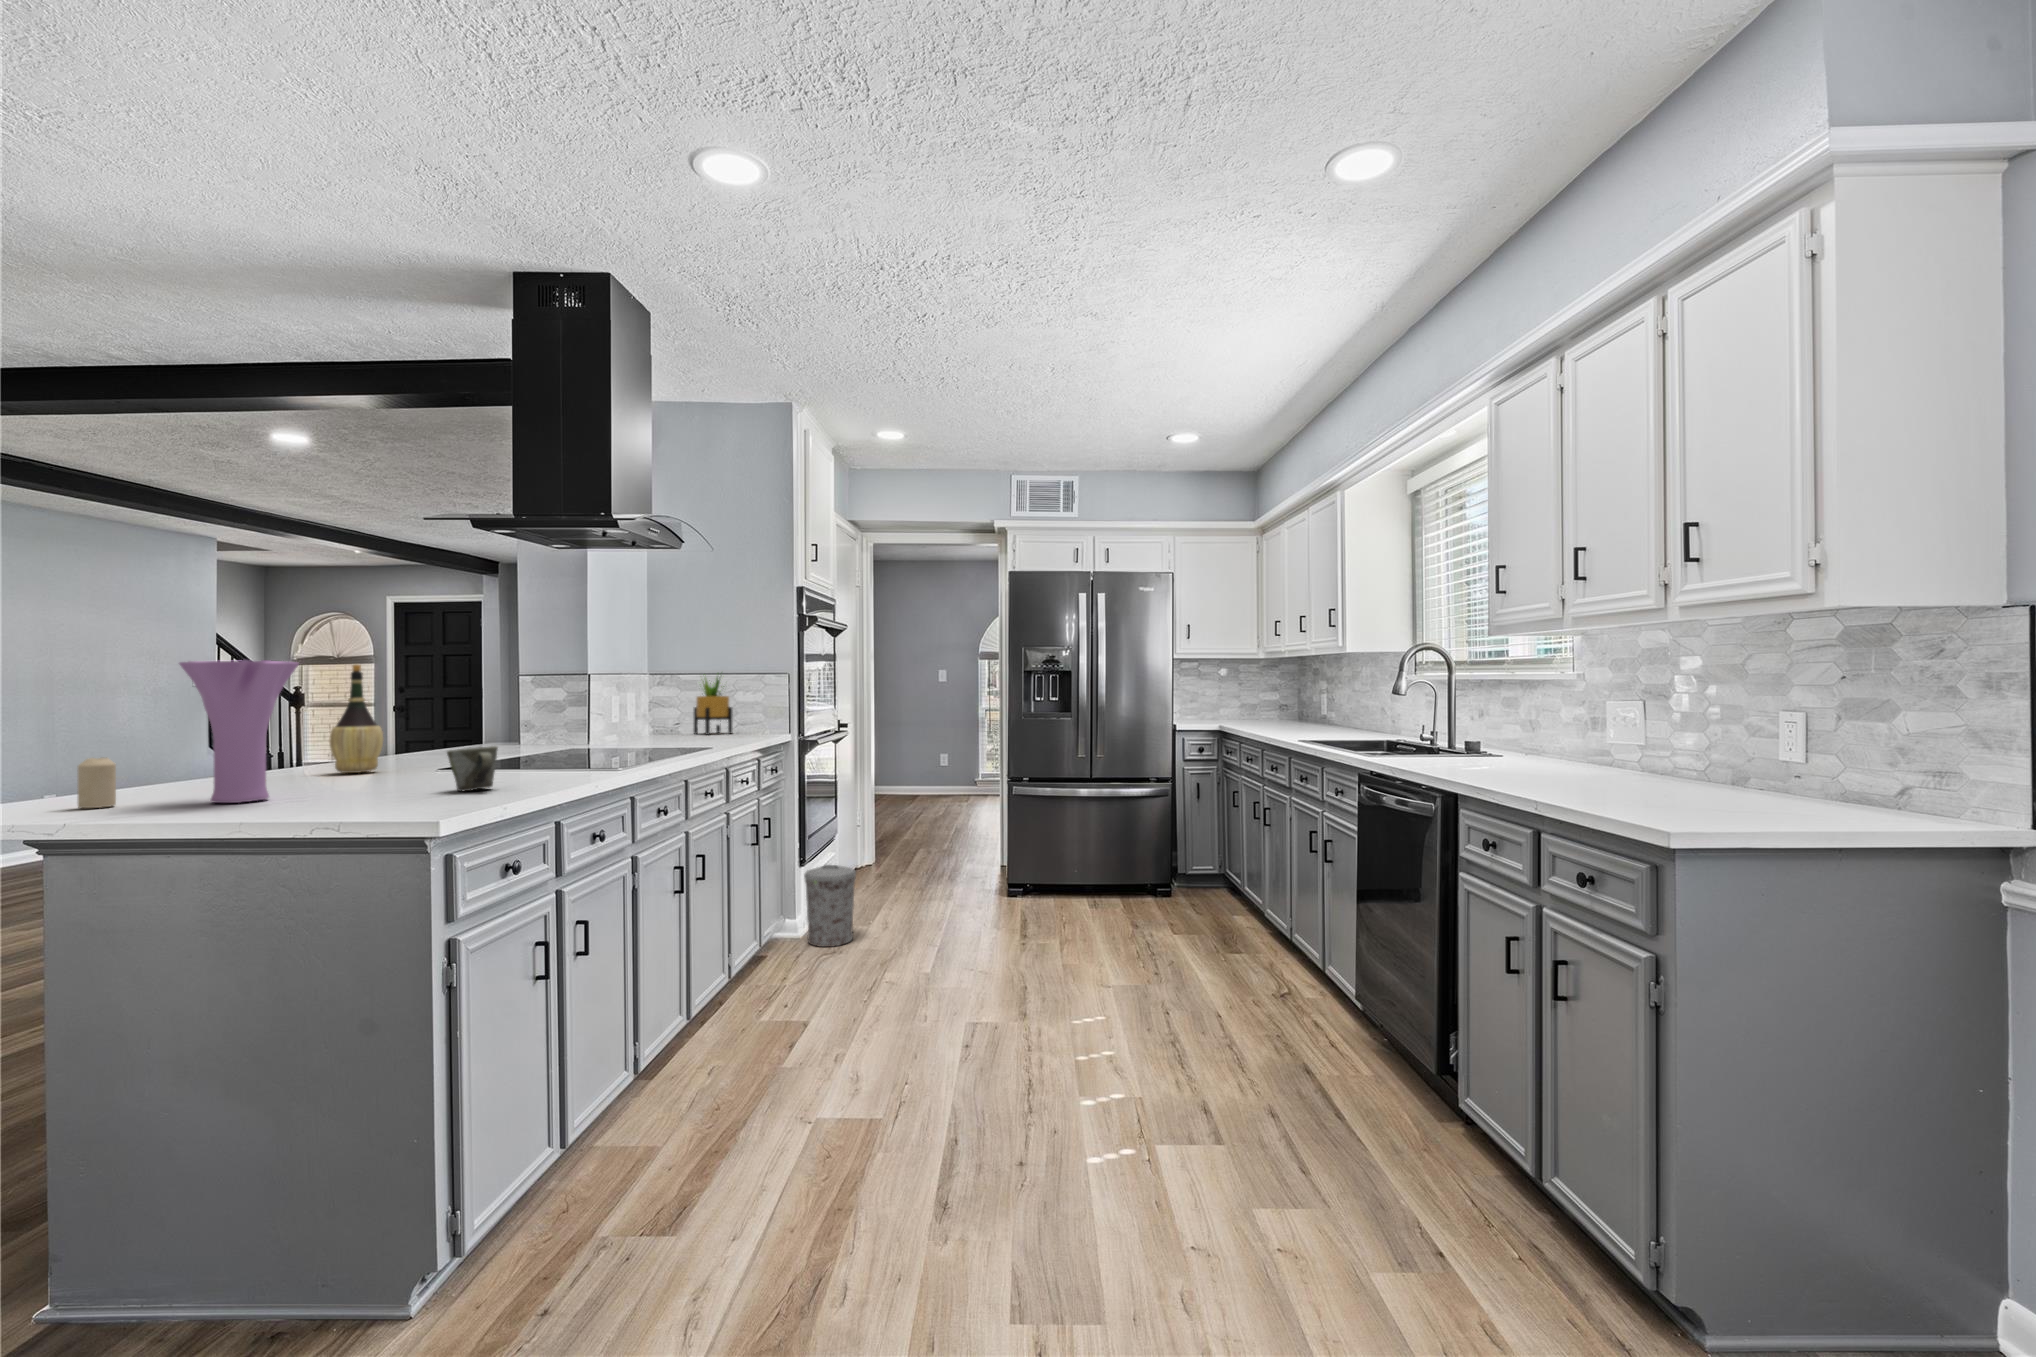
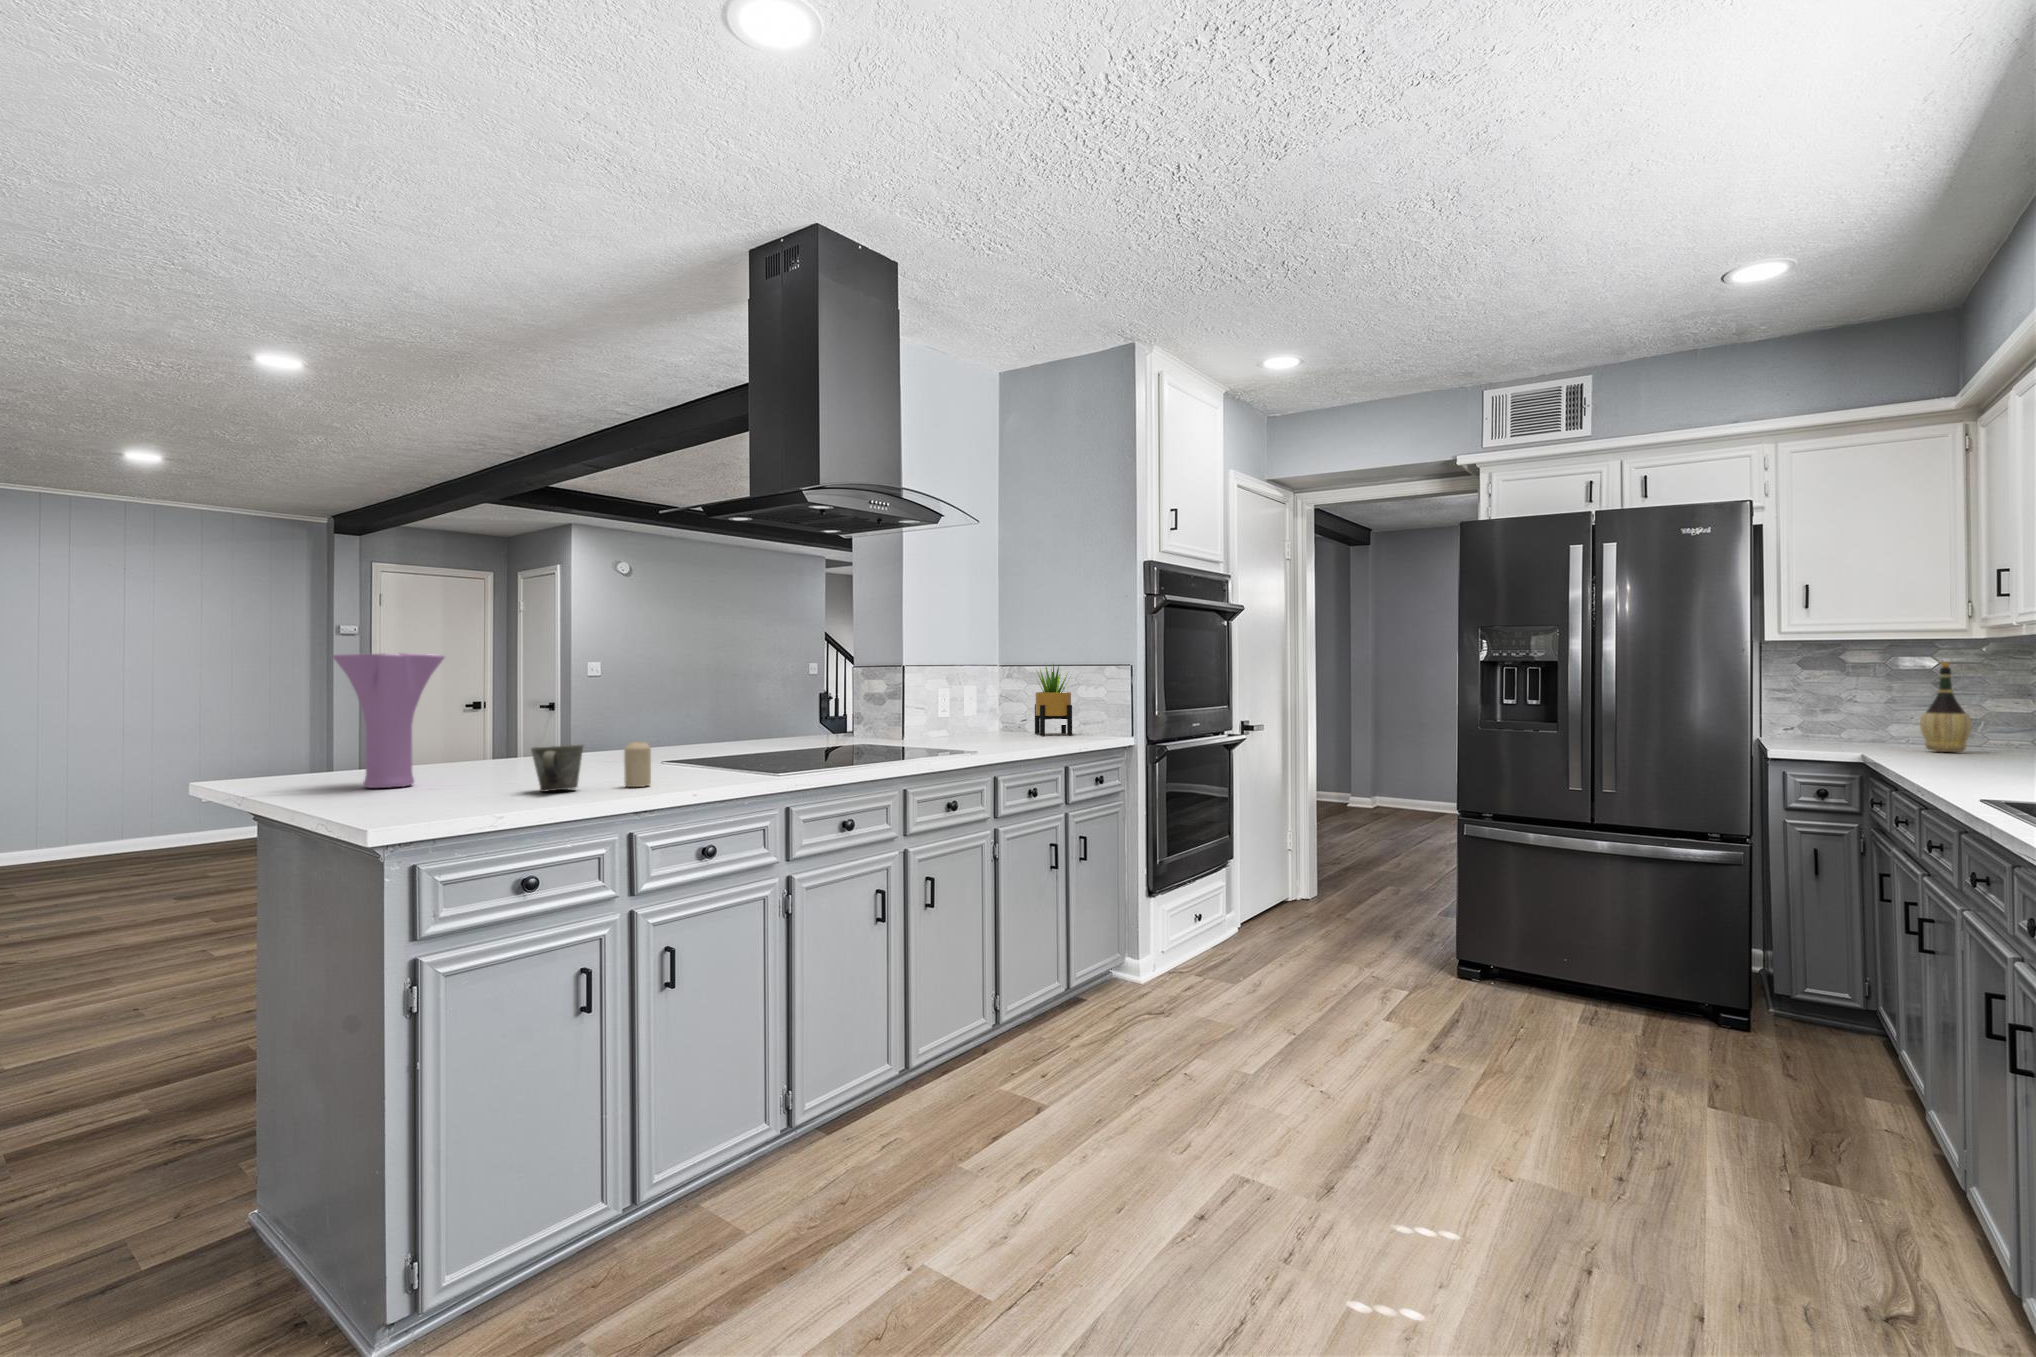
wine bottle: present [330,664,383,773] -> present [1920,662,1972,752]
candle: present [78,758,116,808] -> present [624,742,651,787]
trash can: present [804,865,856,947] -> none [1139,901,1203,1005]

